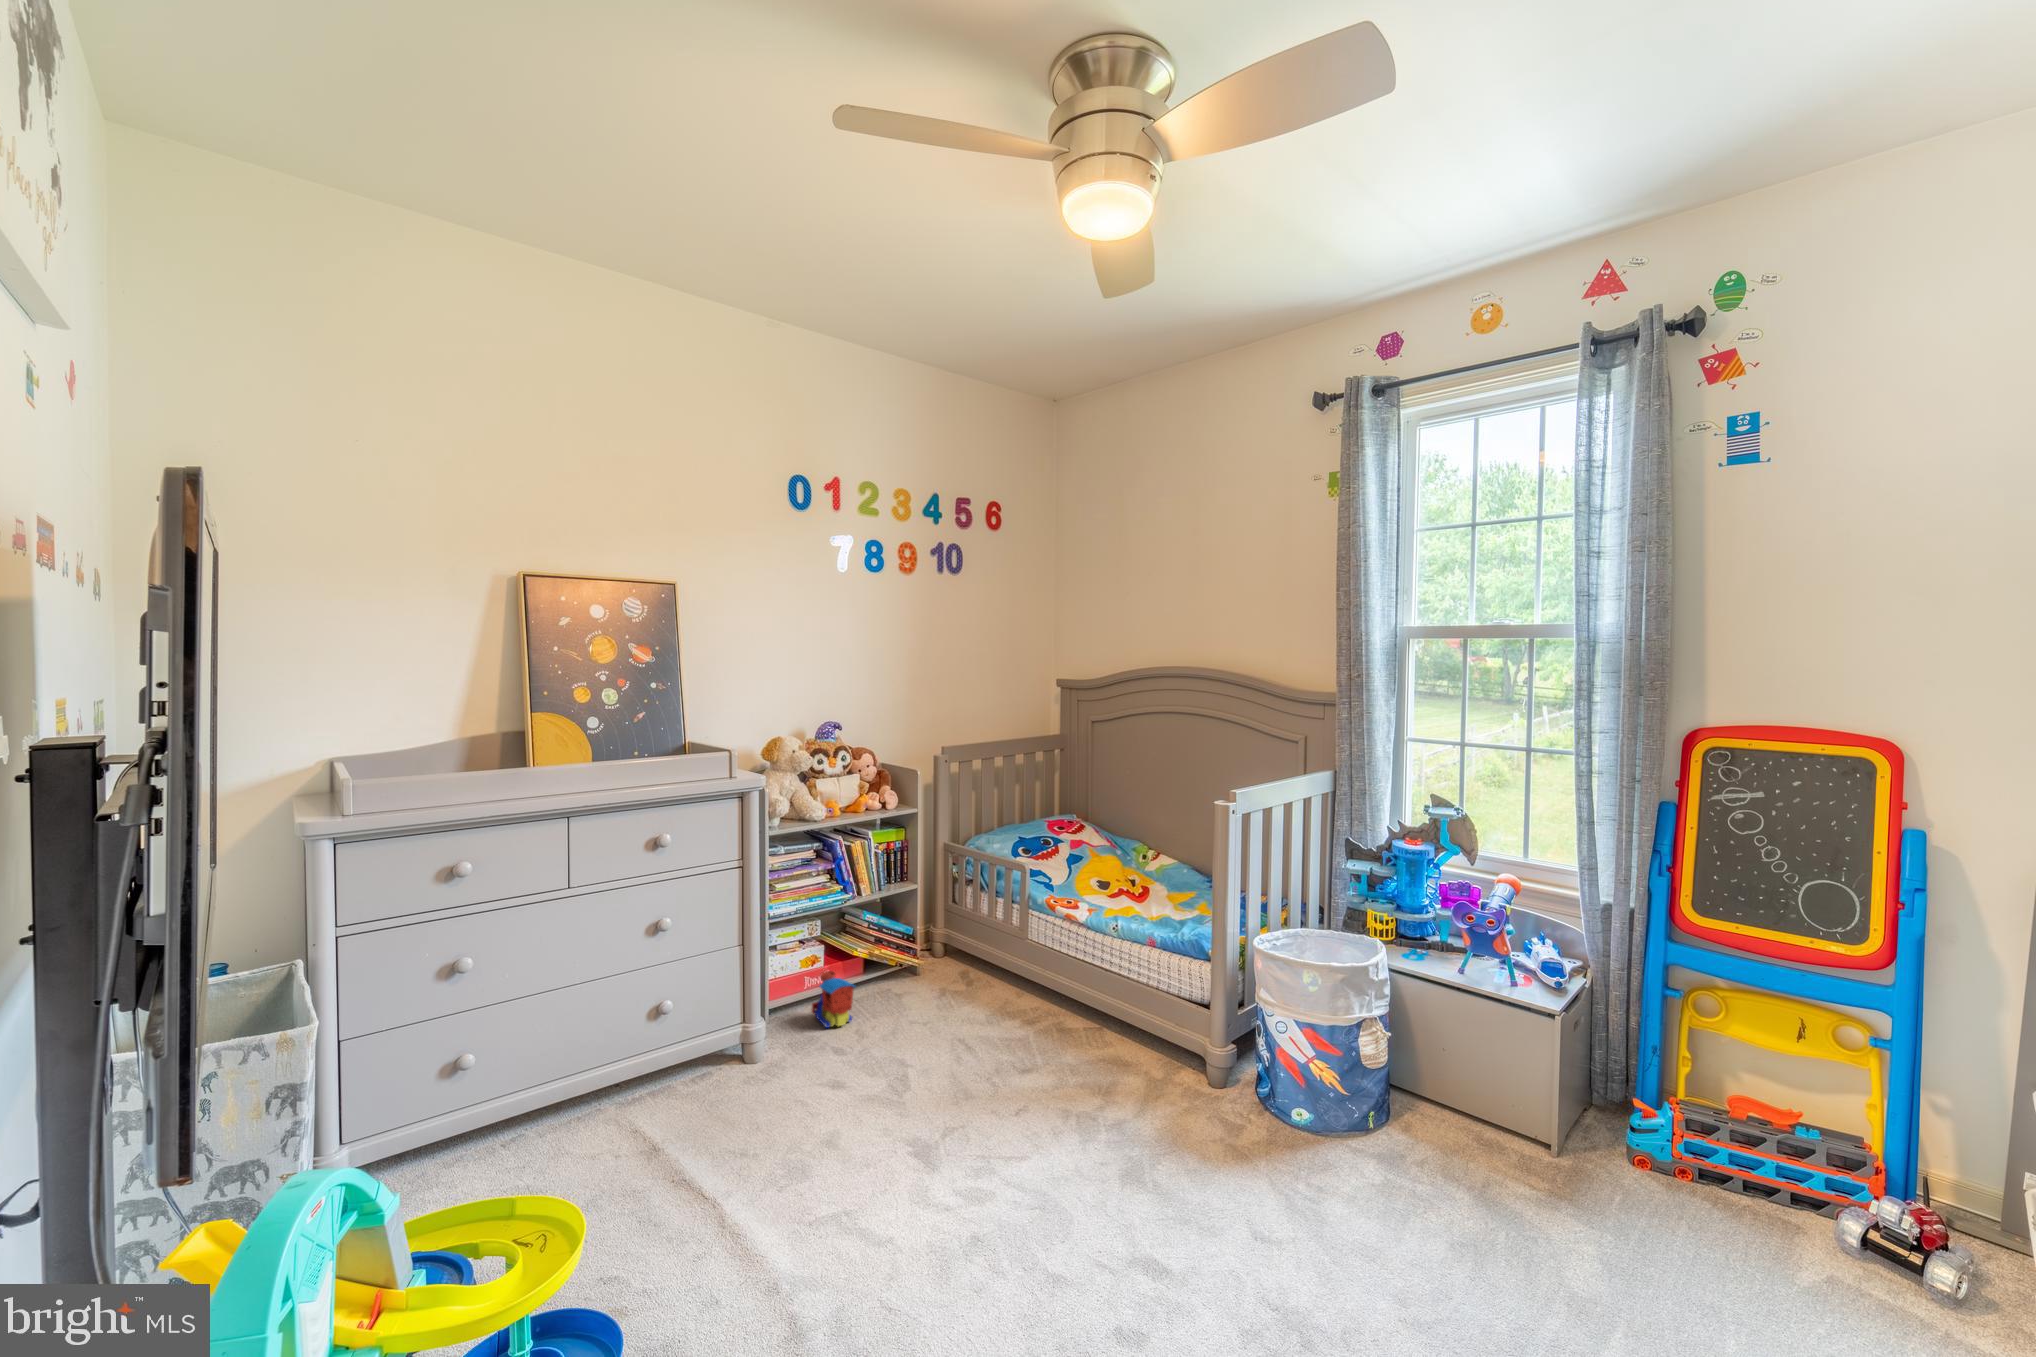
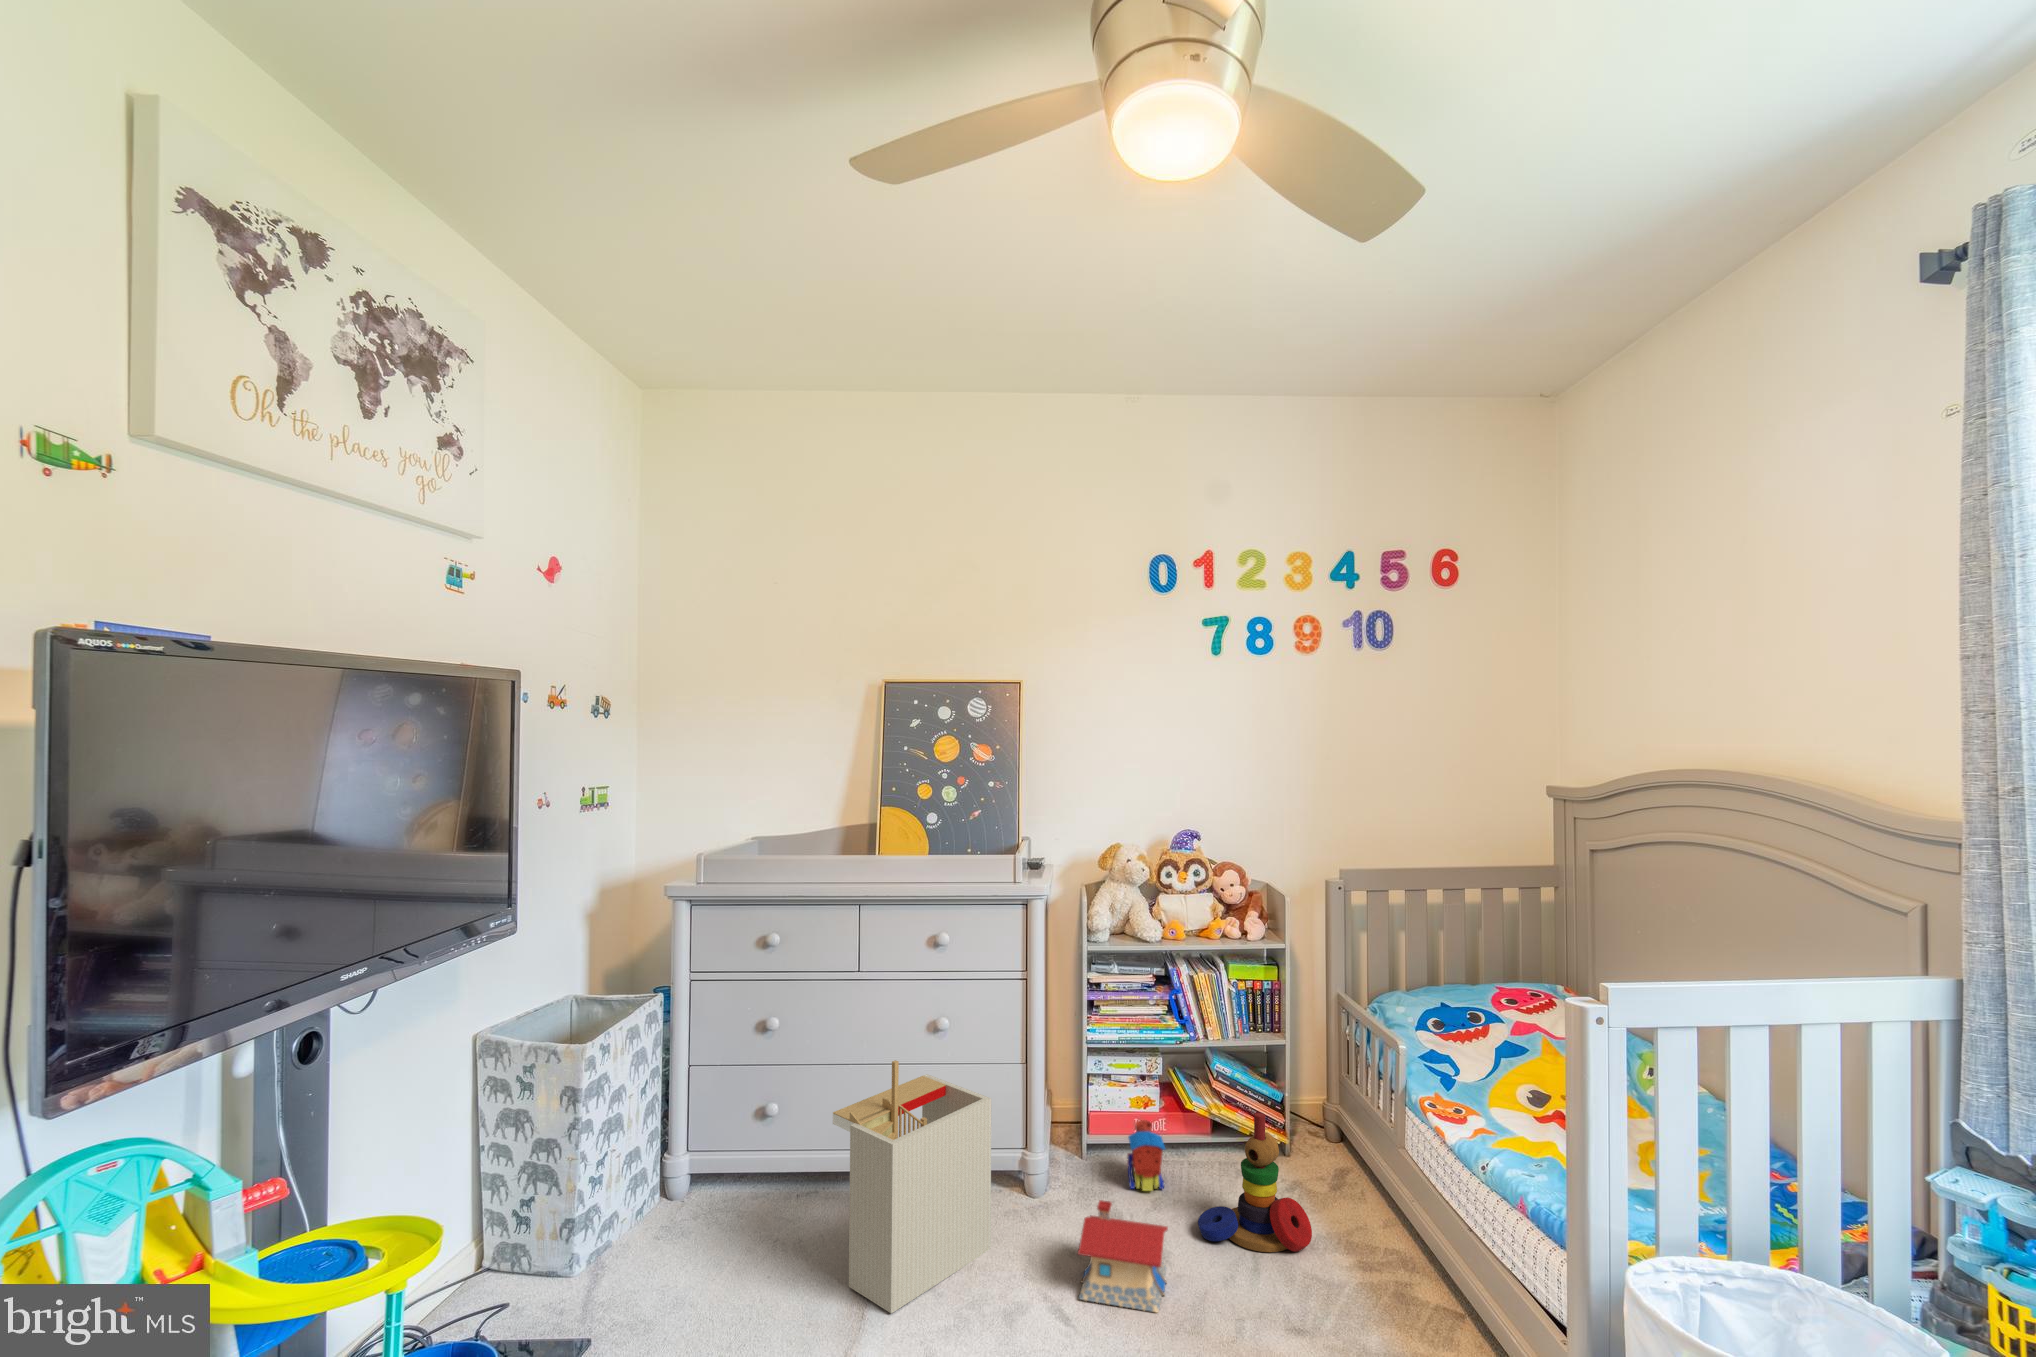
stacking toy: none [900,933,983,1040] -> present [1198,1113,1312,1252]
storage bin: none [612,946,750,1172] -> present [833,1060,991,1313]
toy house: none [837,1026,919,1106] -> present [1078,1200,1168,1312]

